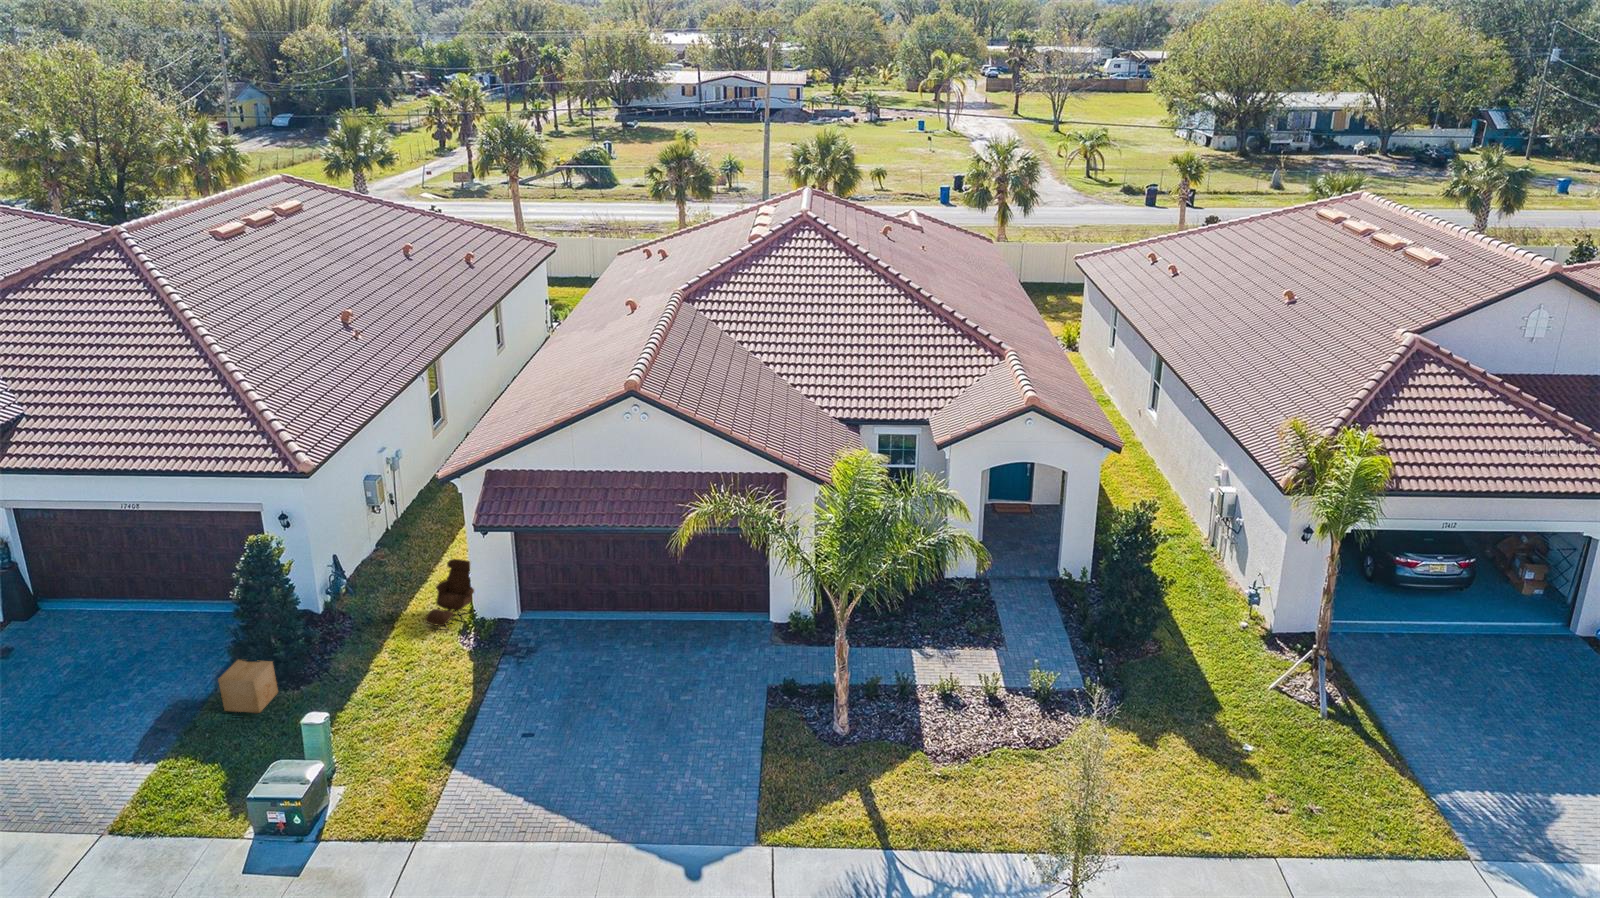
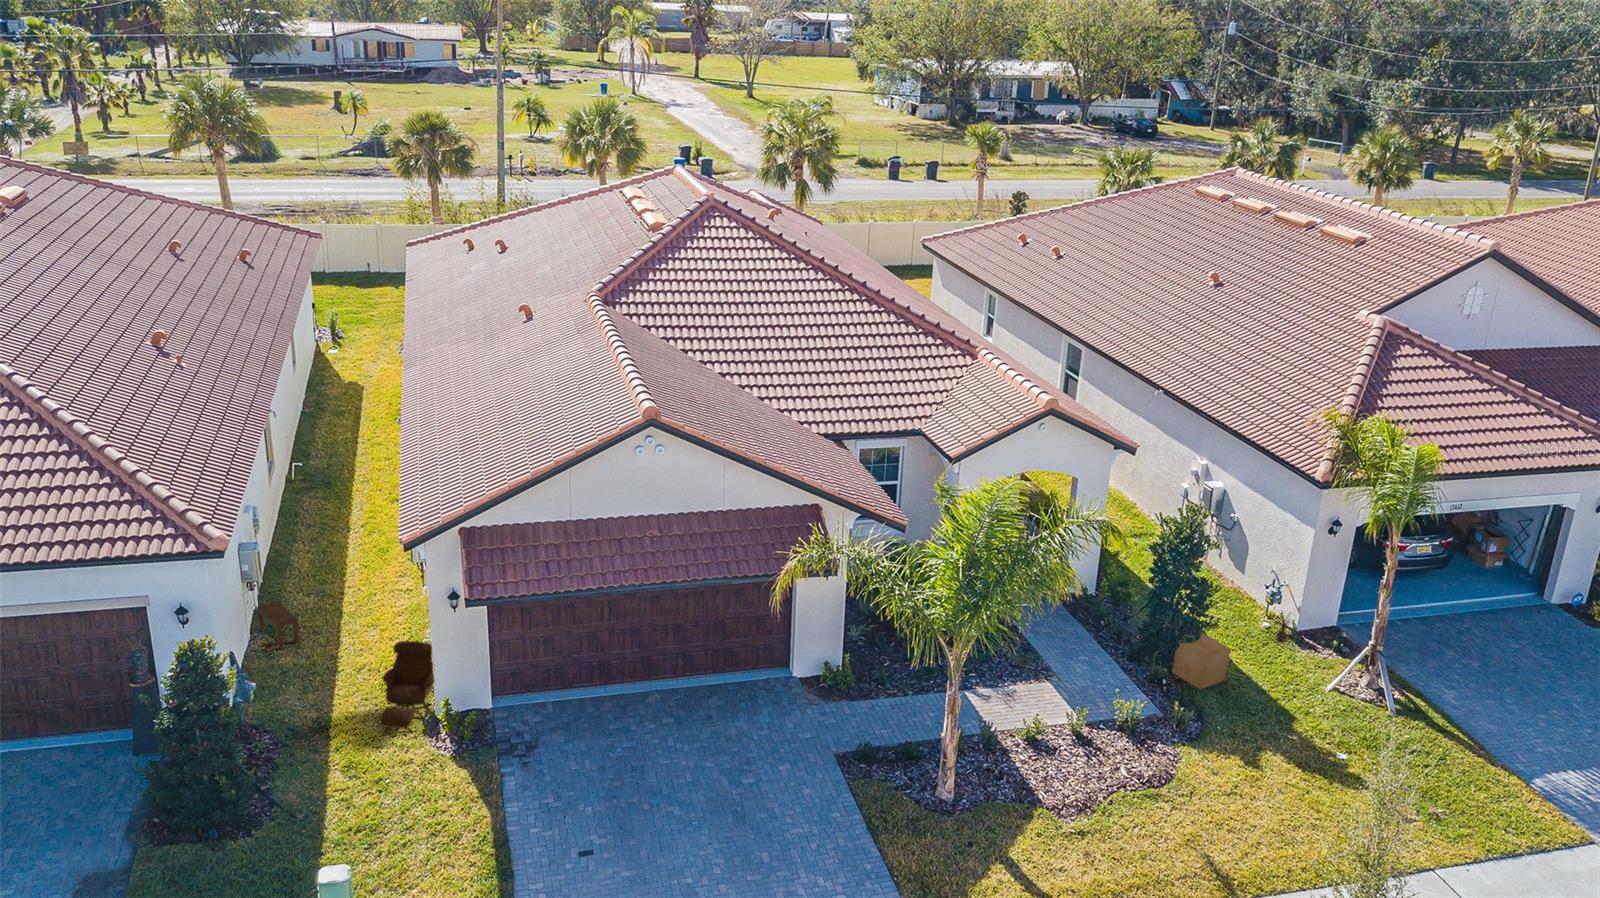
bench: none [379,523,406,561] -> present [256,600,300,649]
decorative plant: none [1236,611,1267,641] -> present [1276,612,1295,641]
cardboard box: present [218,659,278,713] -> present [1172,633,1231,689]

